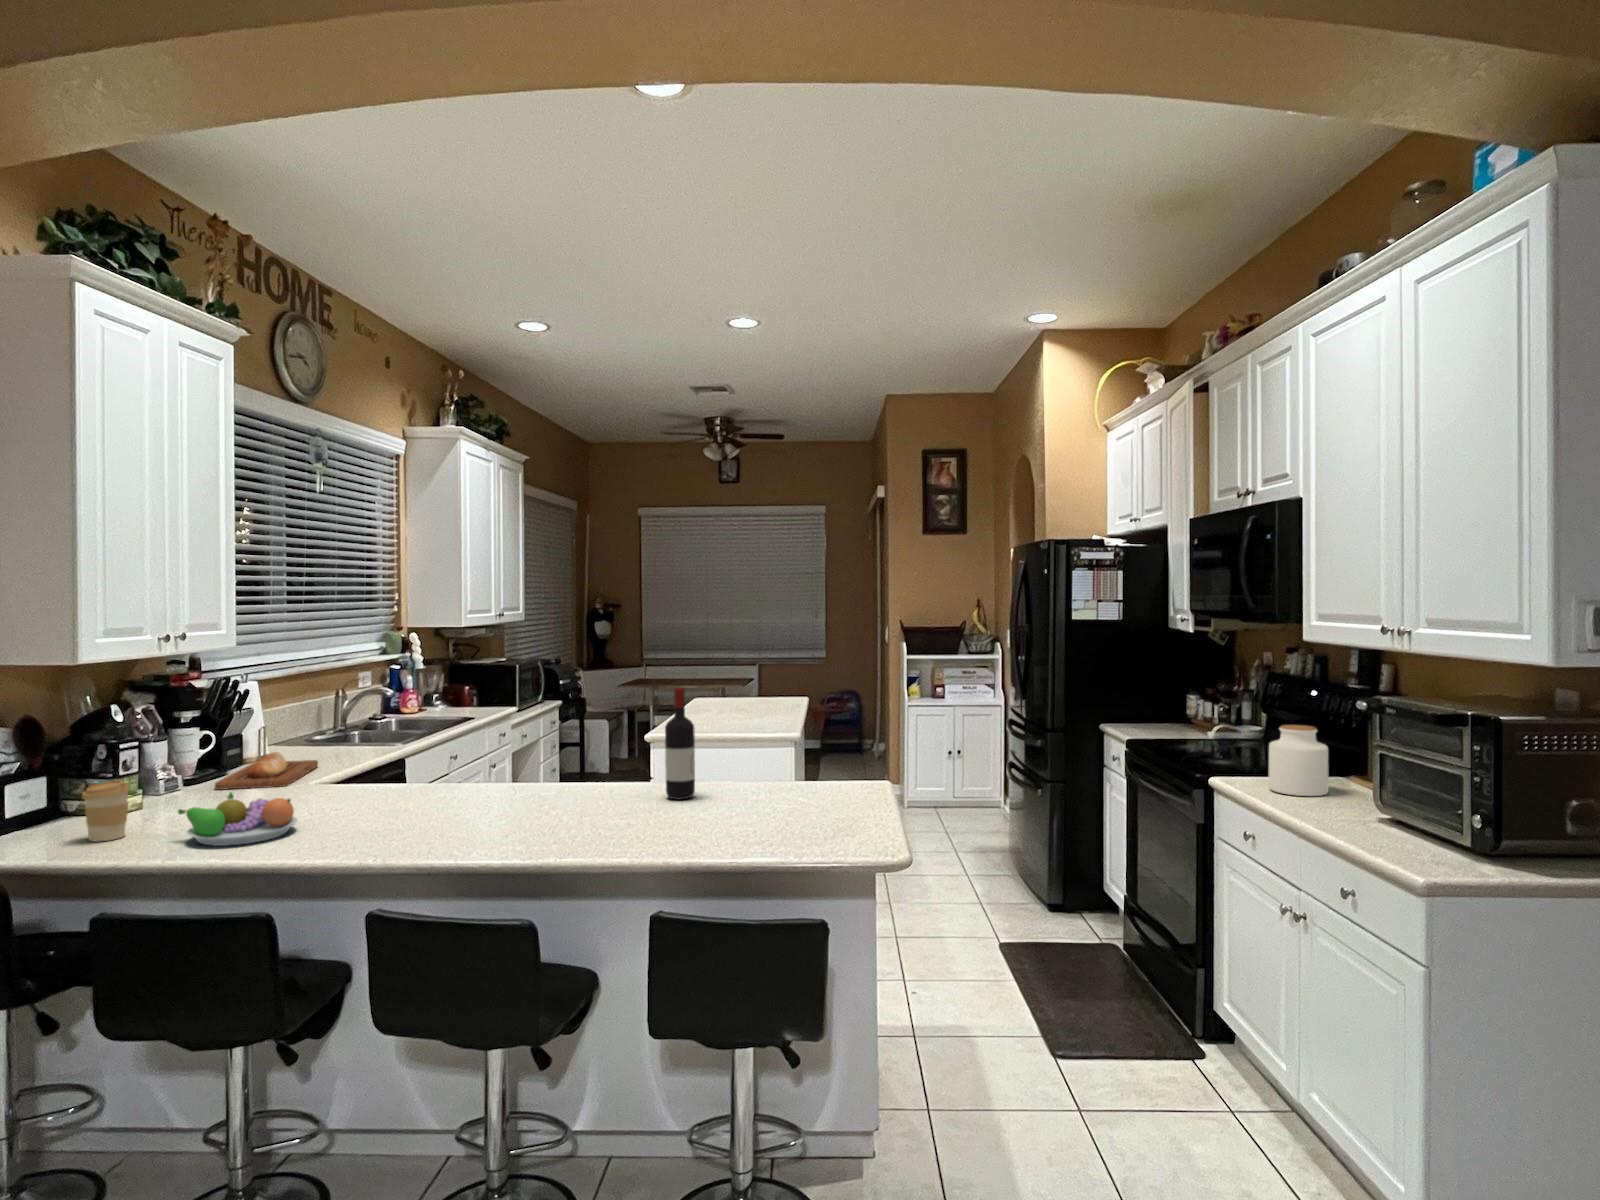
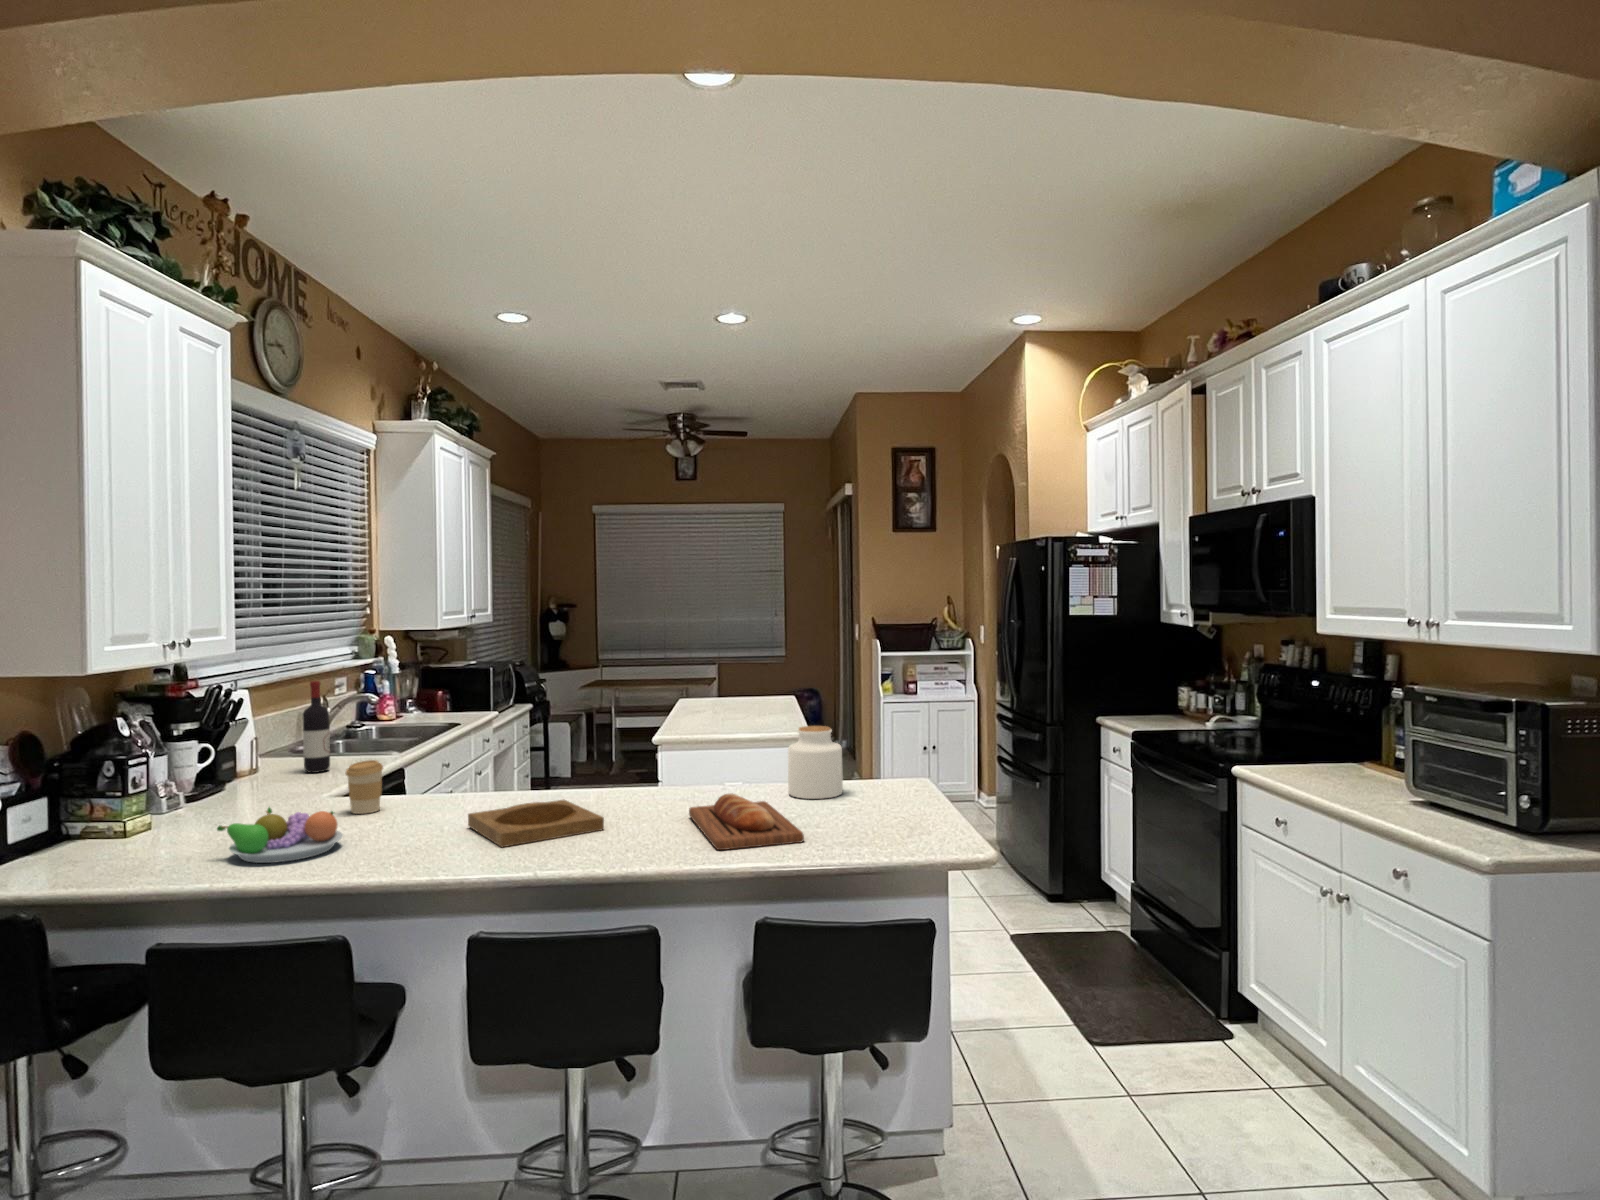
wine bottle: present [665,687,695,800] -> present [303,681,330,773]
jar: present [1269,725,1328,796] -> present [788,726,843,799]
bread loaf: present [215,752,318,790] -> present [689,794,804,850]
coffee cup: present [82,780,130,842] -> present [345,760,383,814]
tray: none [421,793,545,838] -> present [468,799,604,847]

